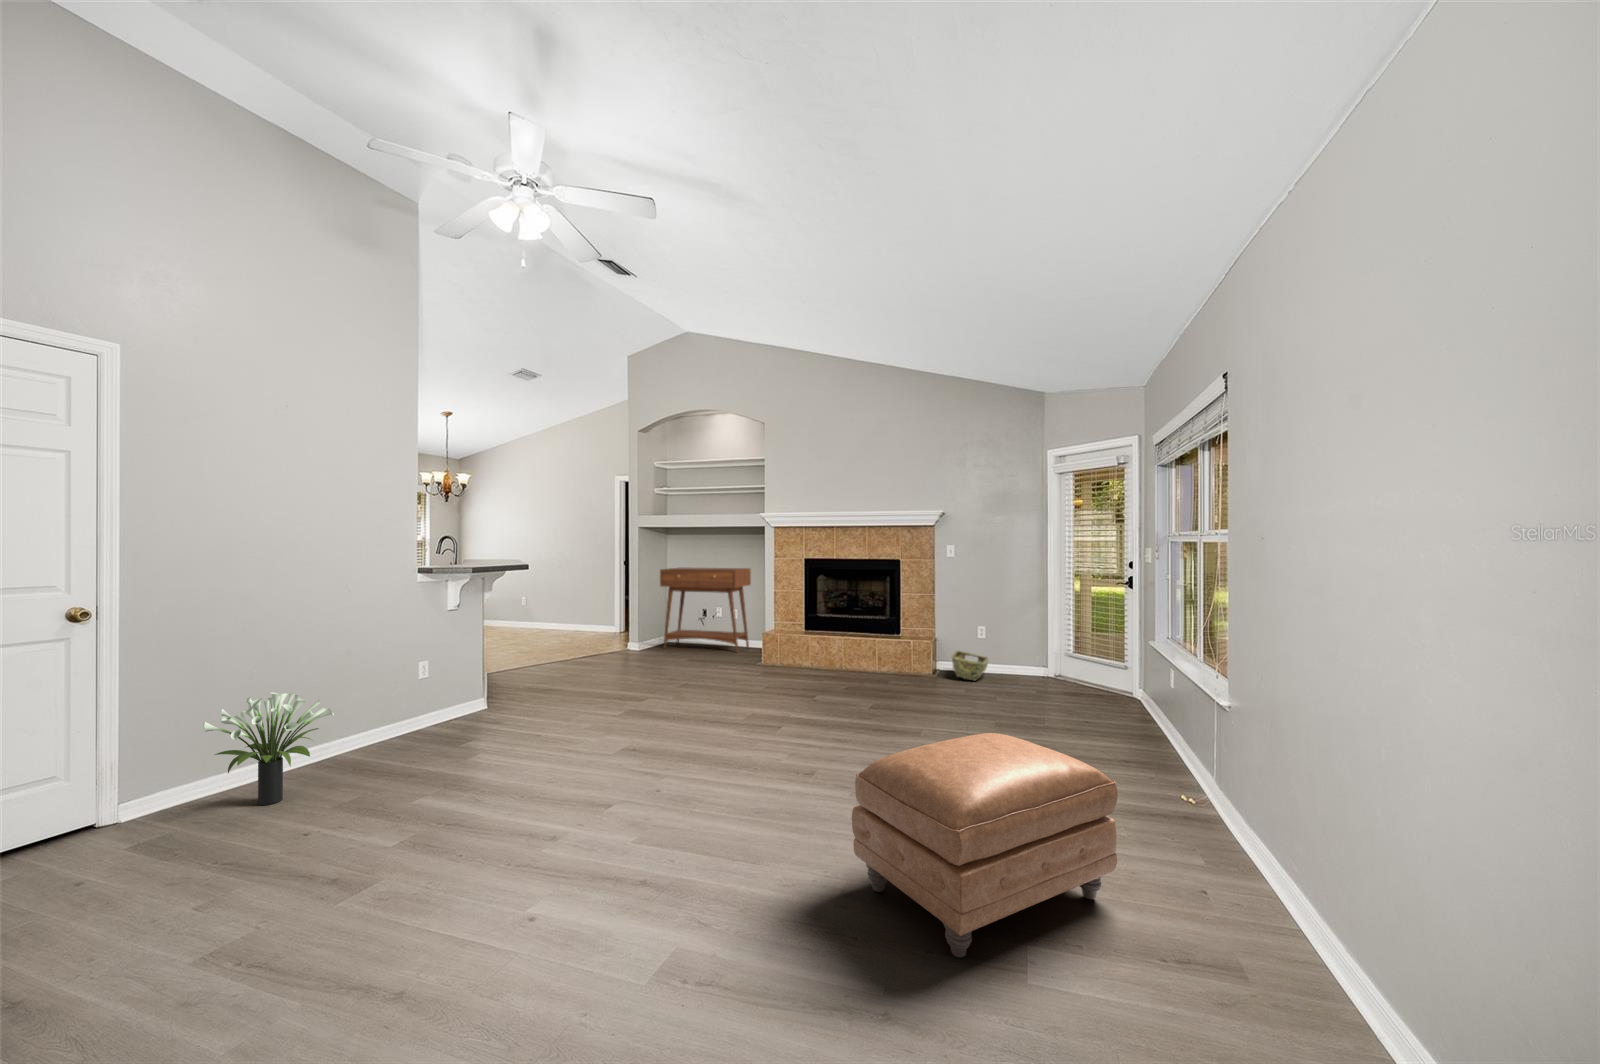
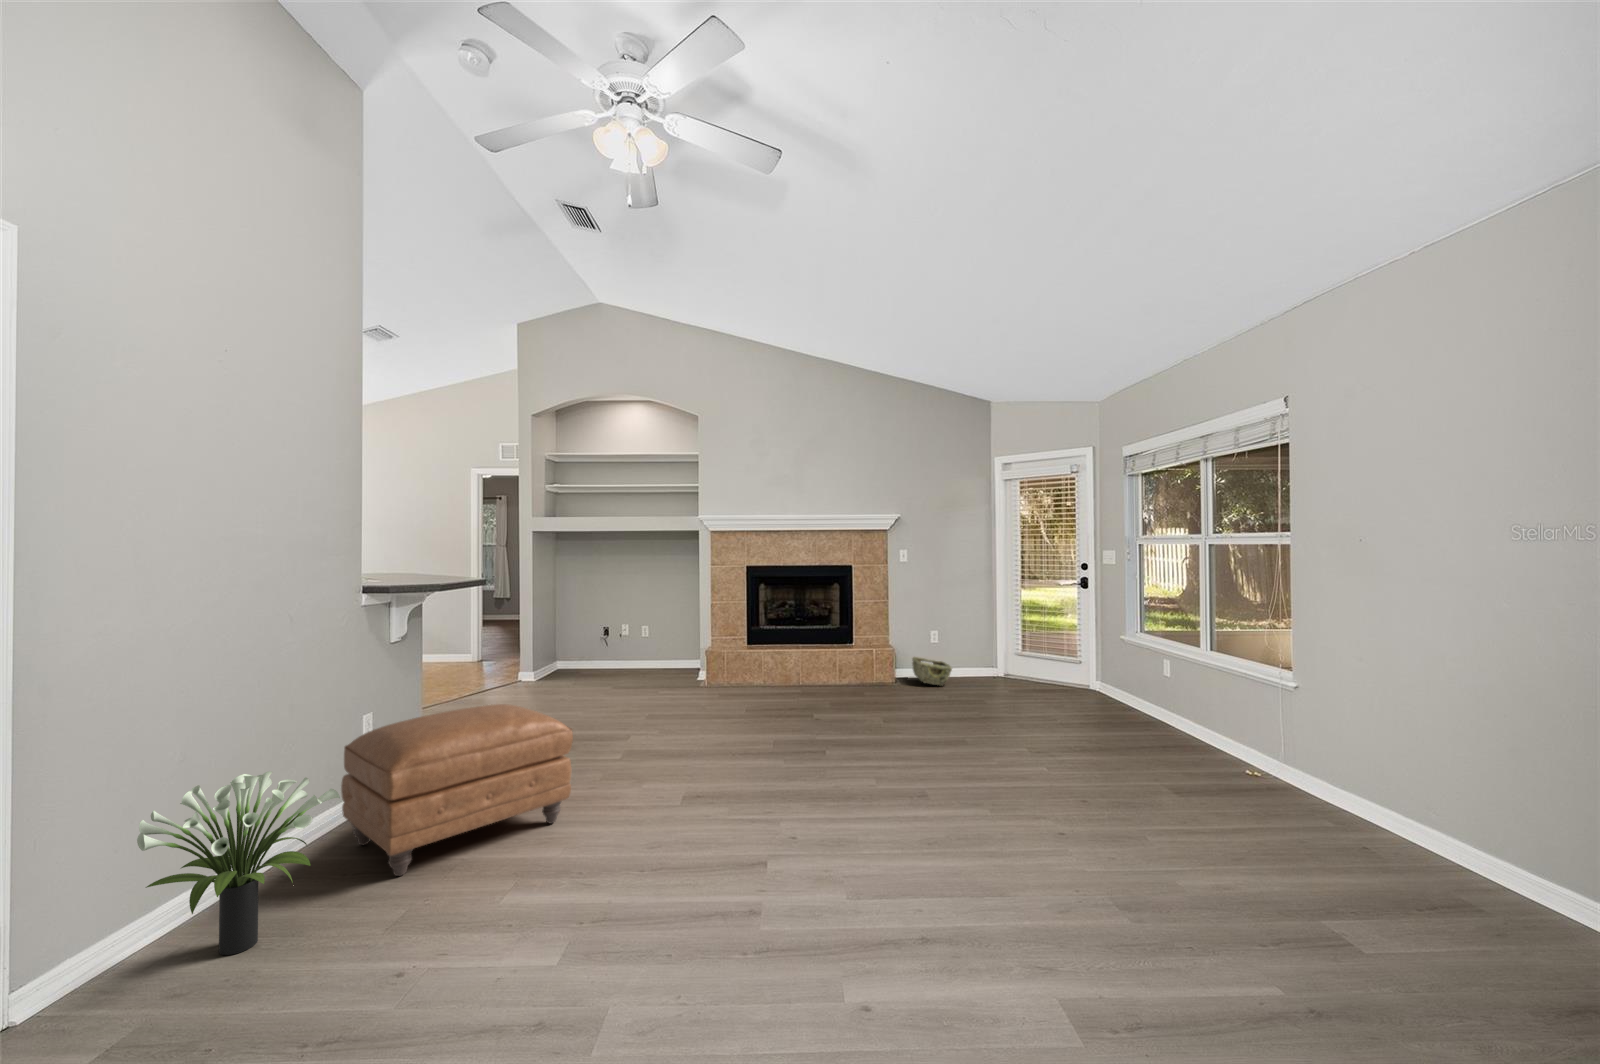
console table: present [660,568,751,652] -> none [559,578,665,677]
ottoman: present [852,733,1118,957] -> present [341,704,573,876]

